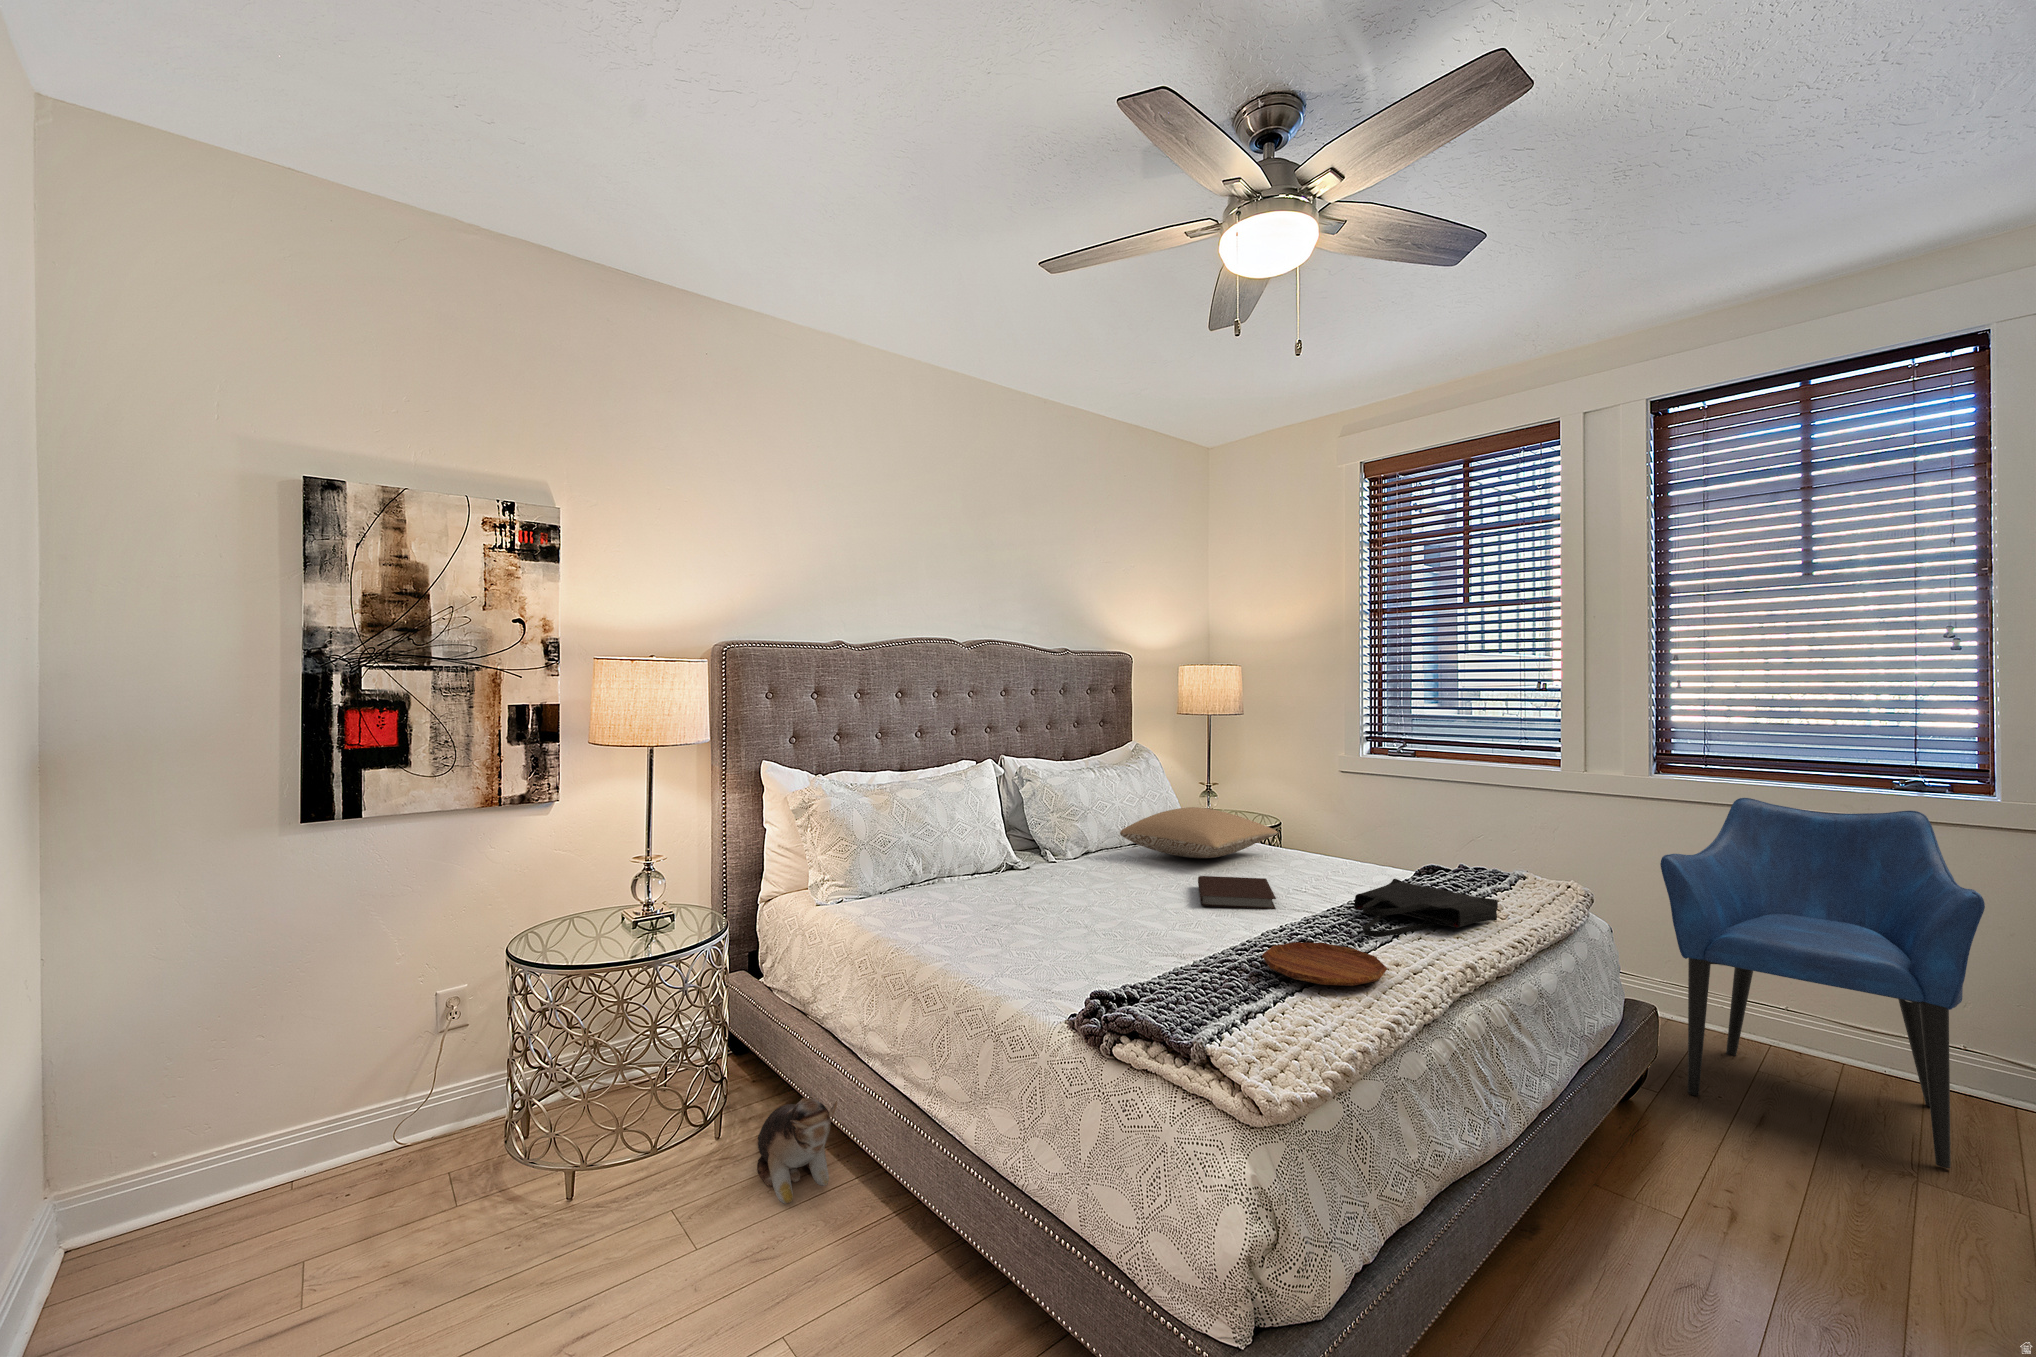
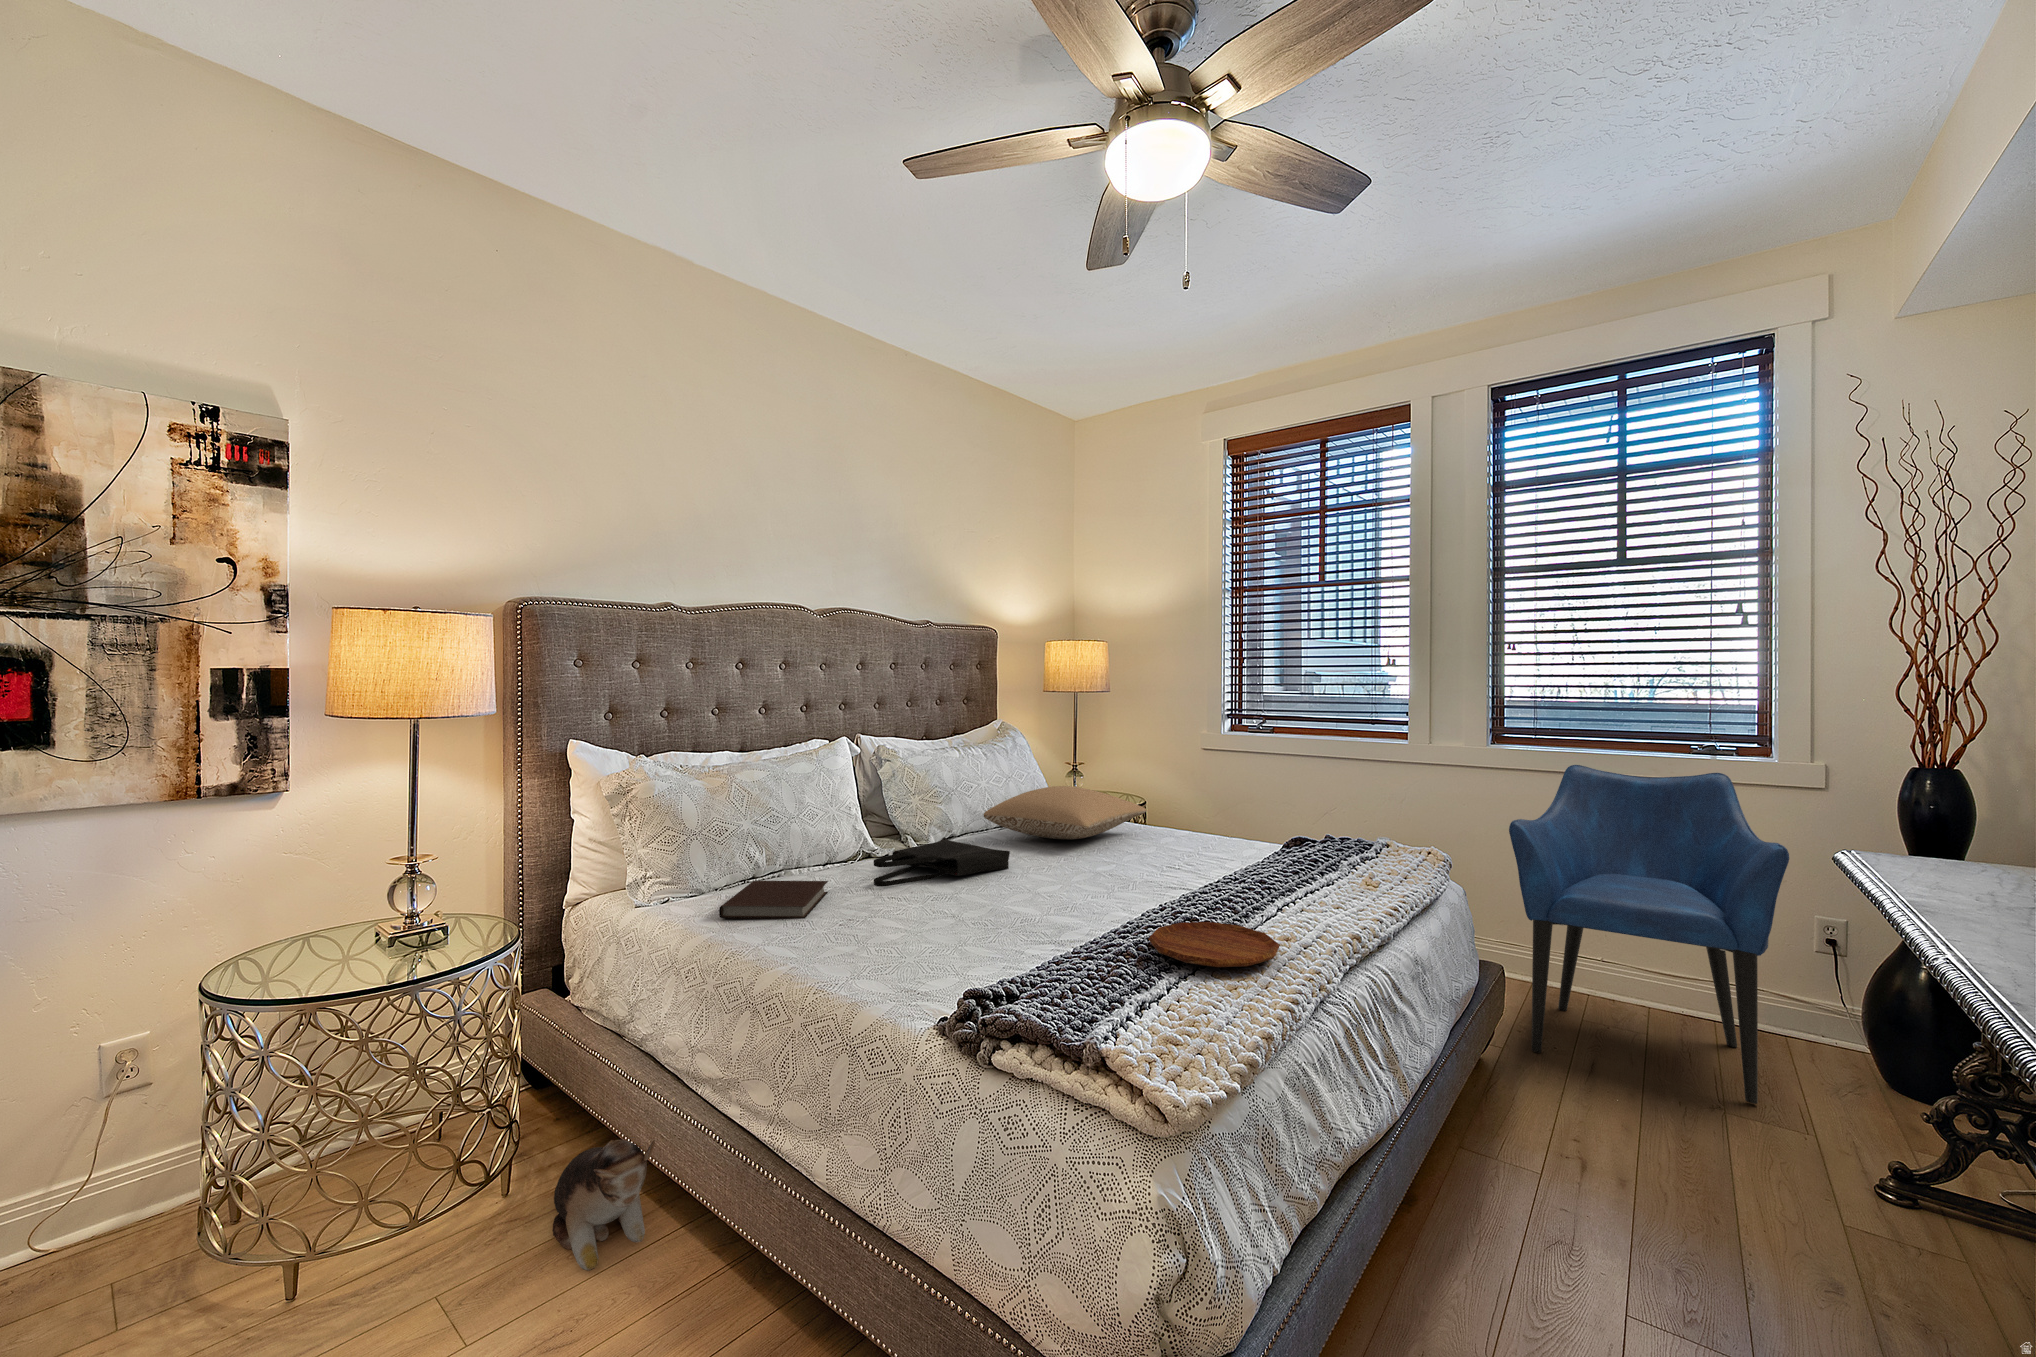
notebook: present [1198,876,1276,909] -> present [719,881,828,919]
tote bag: present [1354,879,1498,937] -> present [874,837,1010,887]

